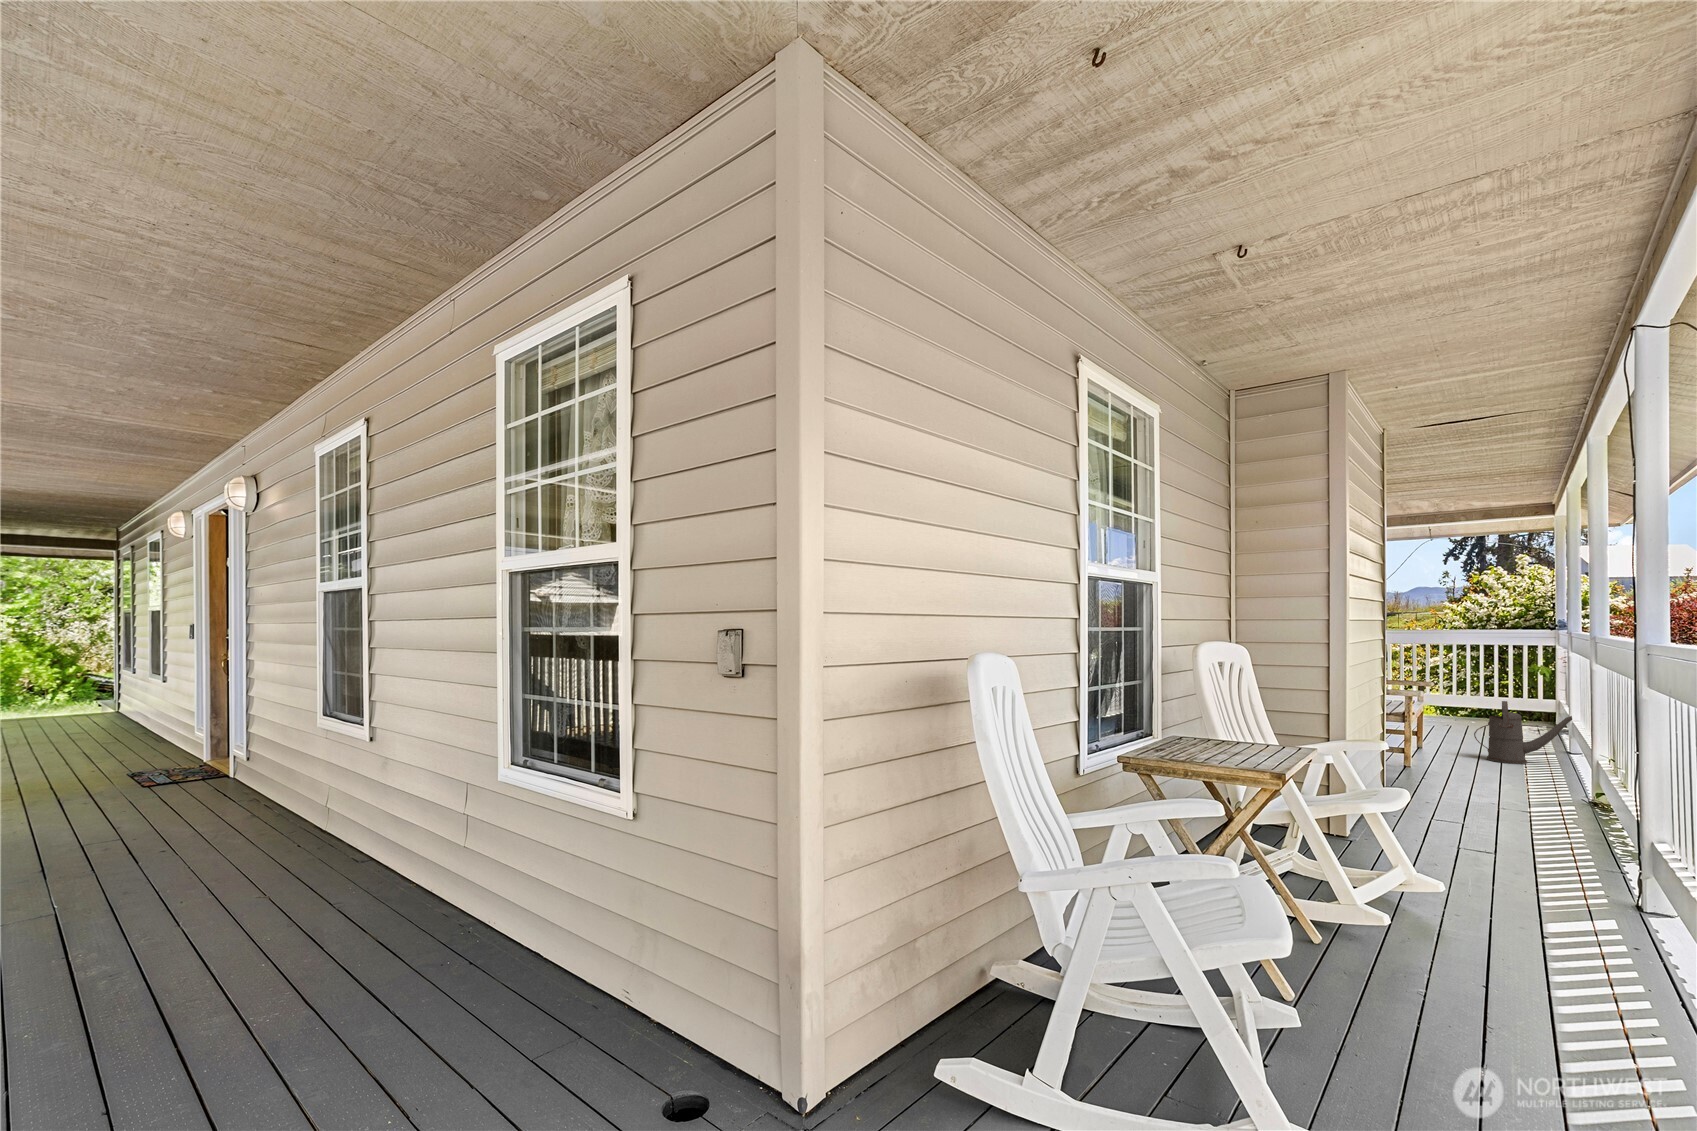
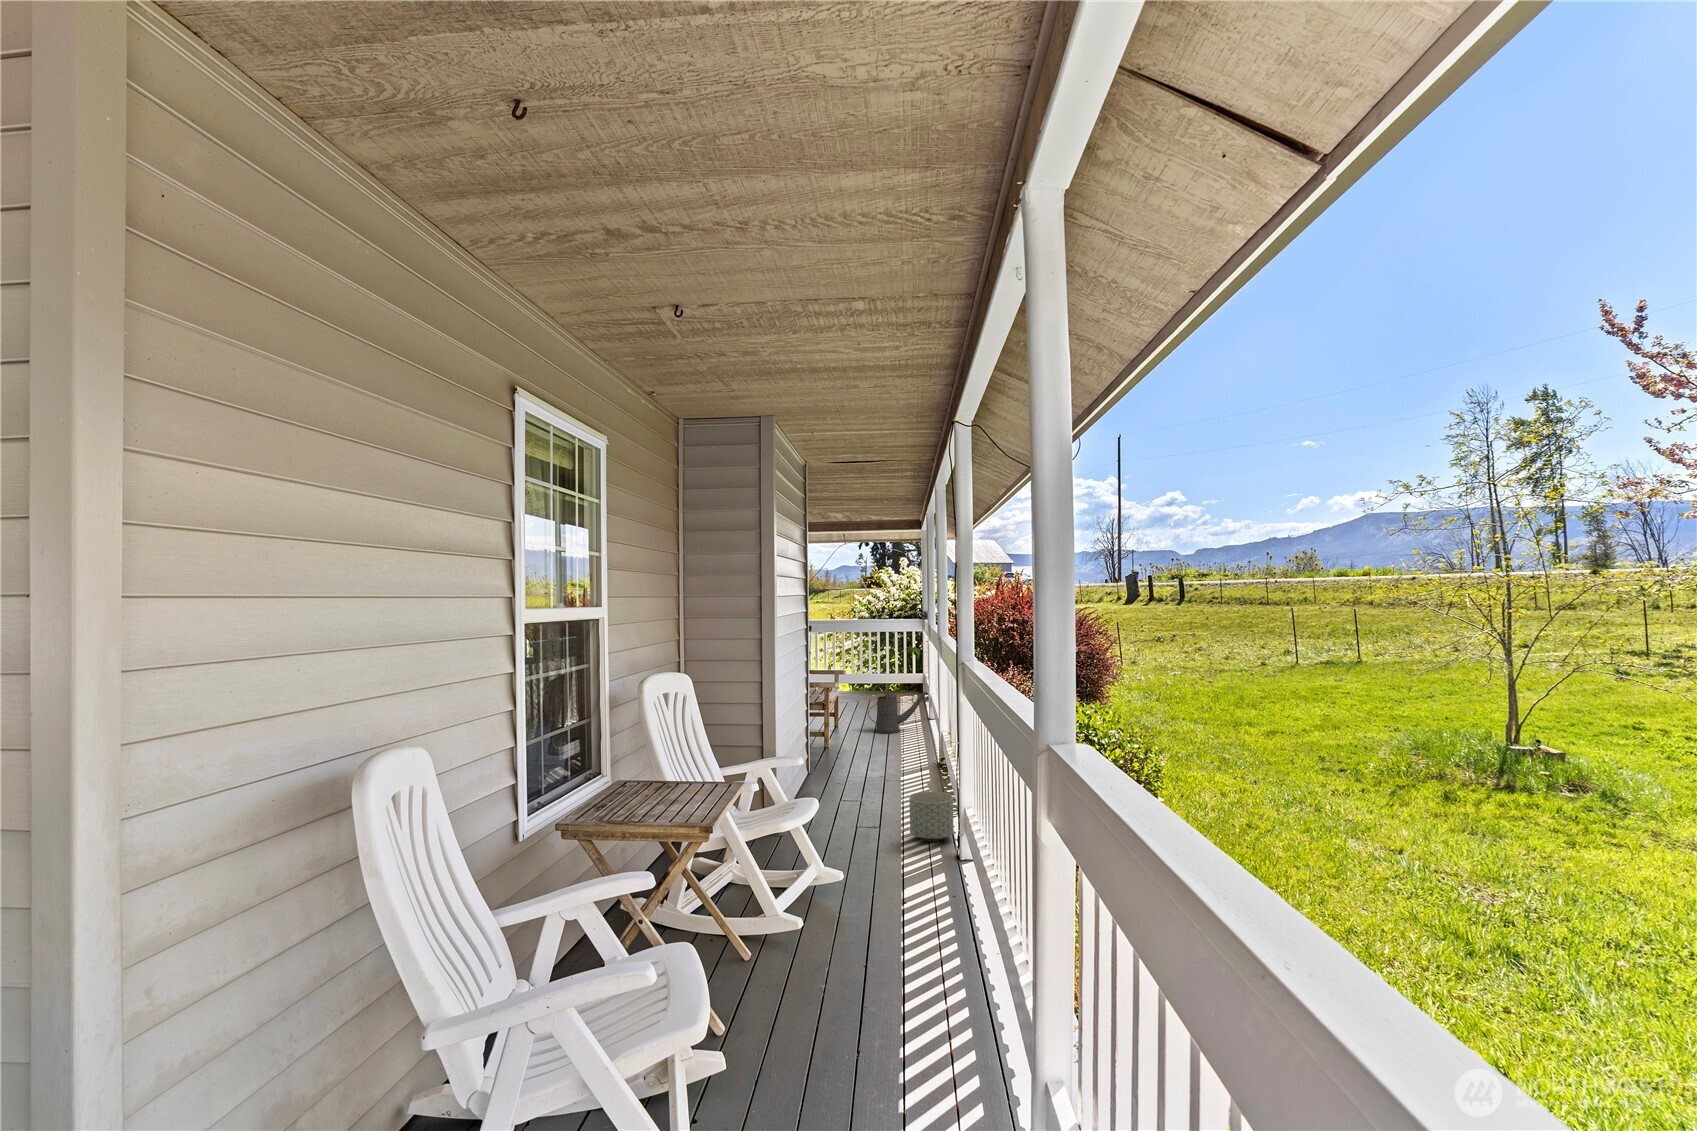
planter: none [1559,822,1642,891] -> present [909,791,954,842]

